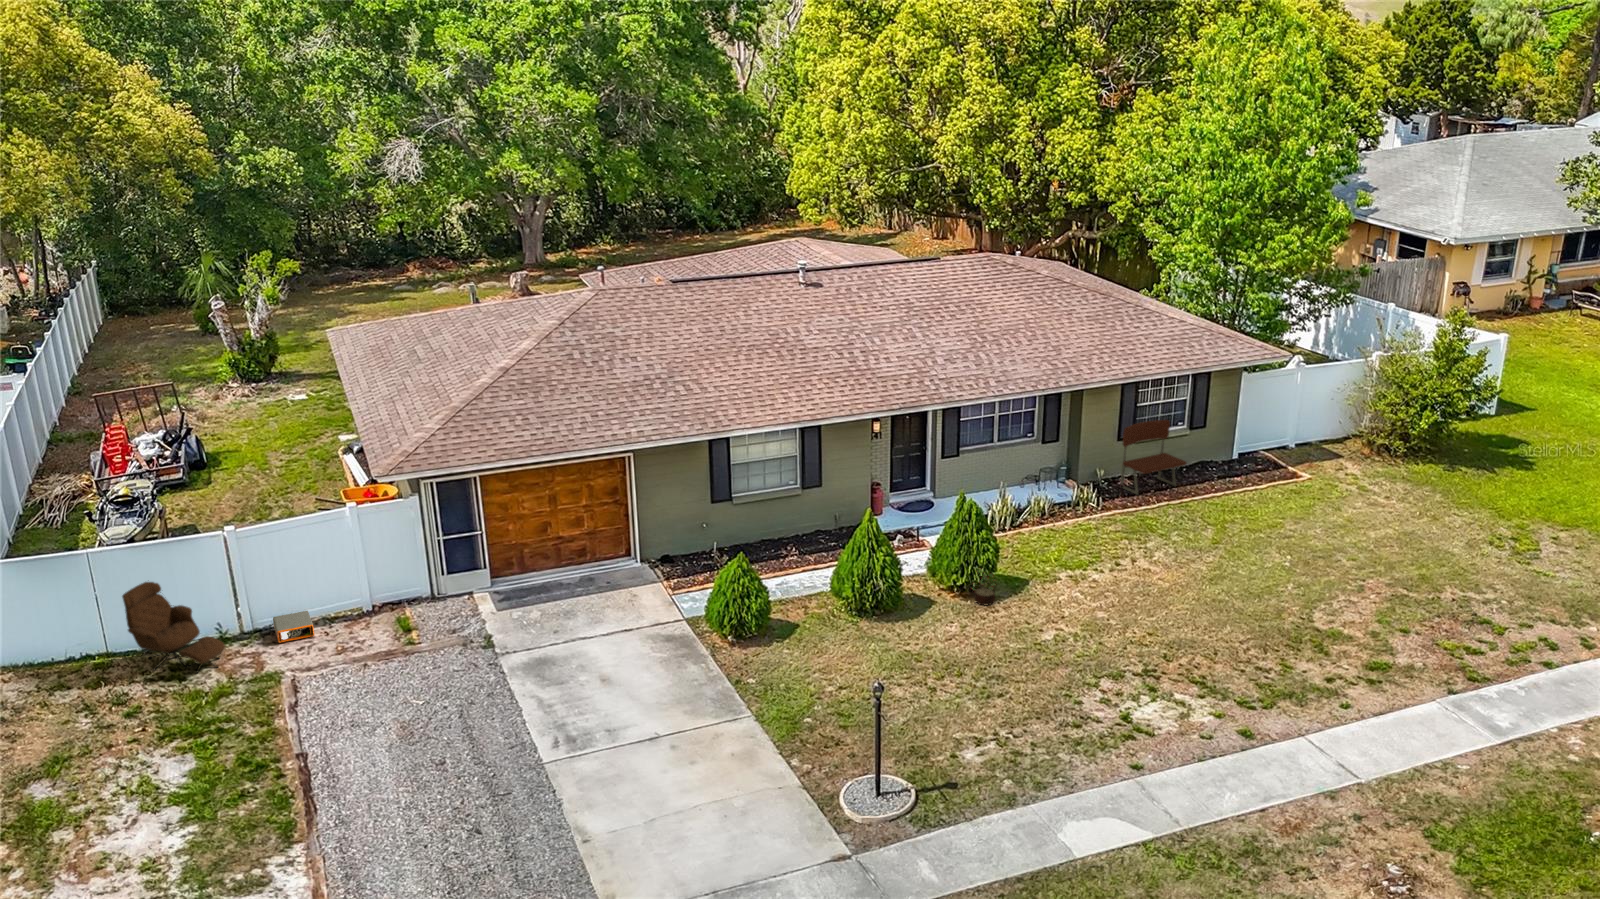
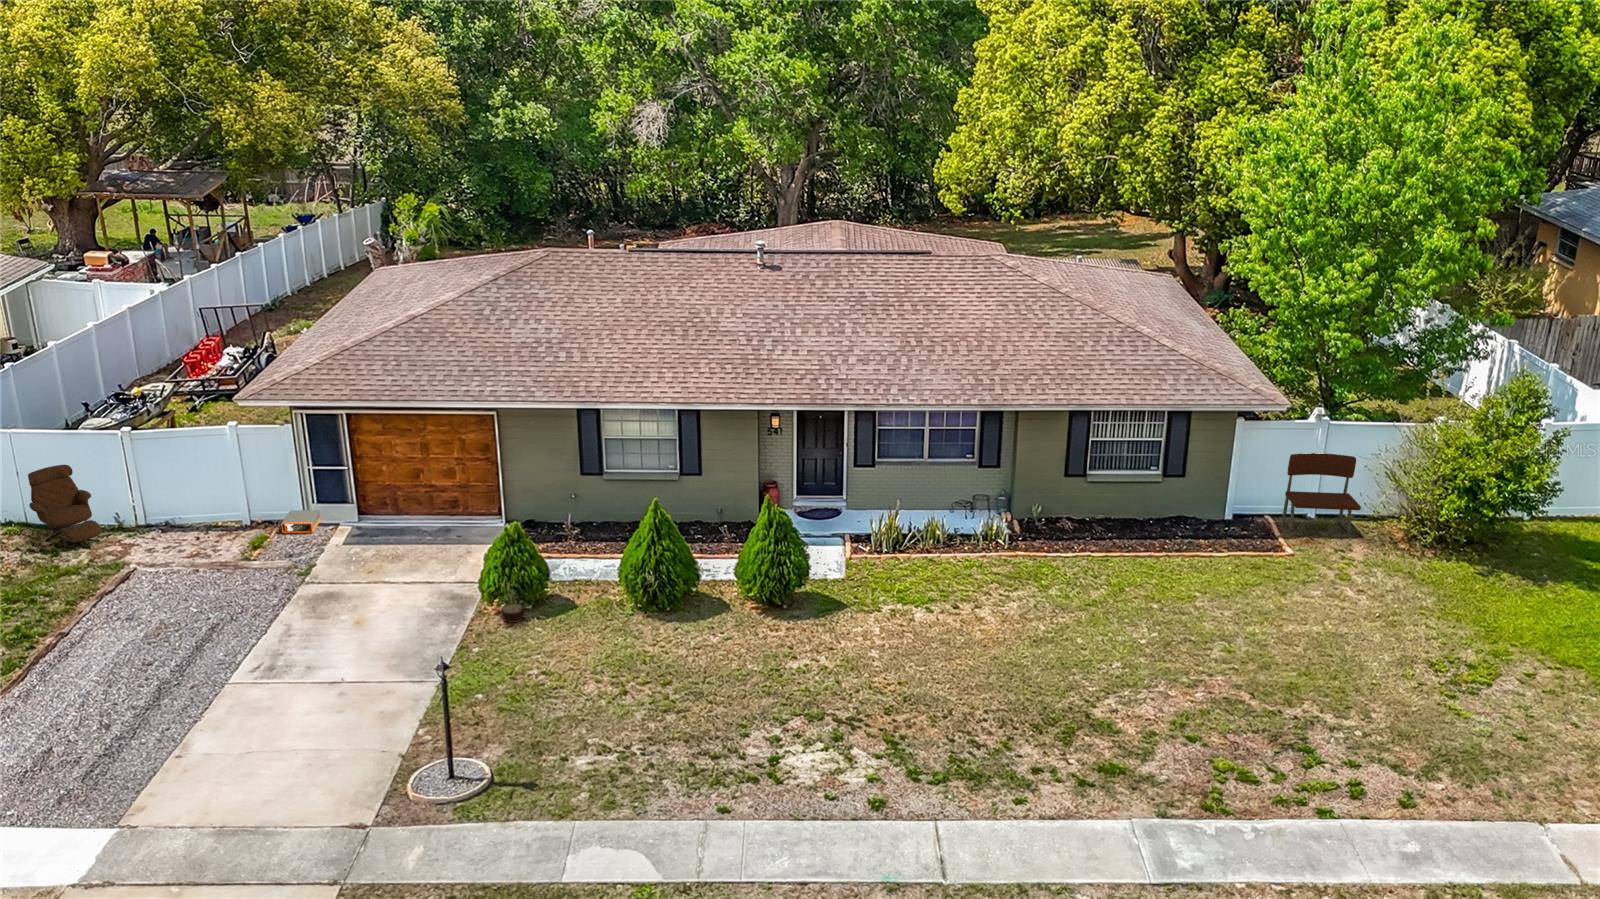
bench: present [1121,420,1186,495] -> present [1282,453,1361,532]
decorative plant: present [972,569,996,605] -> present [499,583,524,623]
storage box: present [273,611,314,643] -> present [281,510,321,533]

